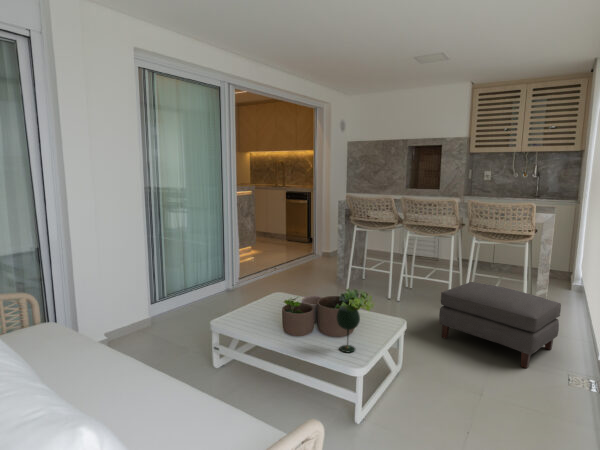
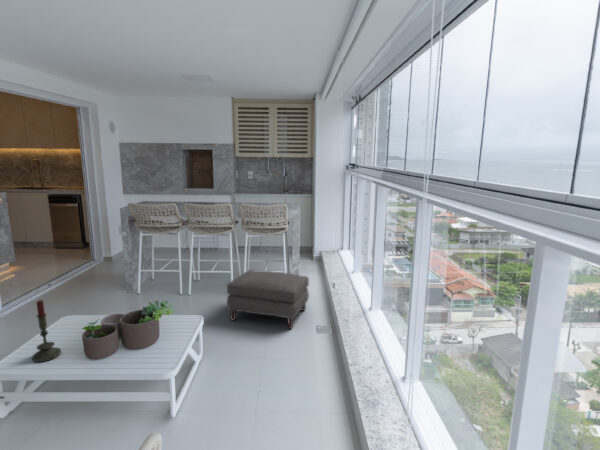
candle: none [241,265,264,325] -> present [32,300,61,362]
wine glass: present [337,305,360,352] -> none [144,318,166,360]

